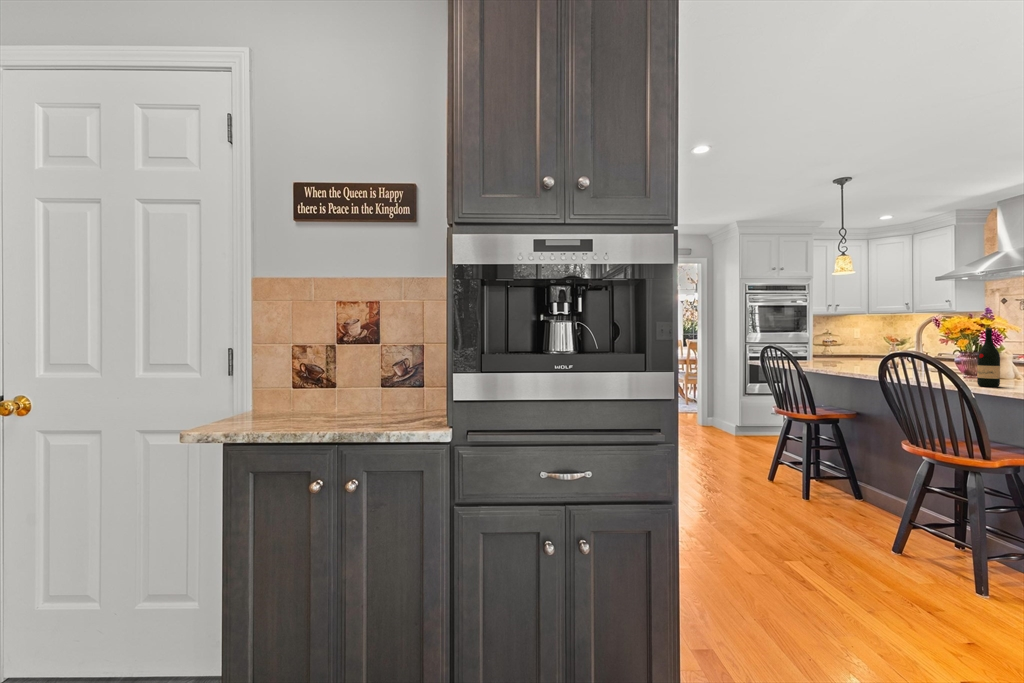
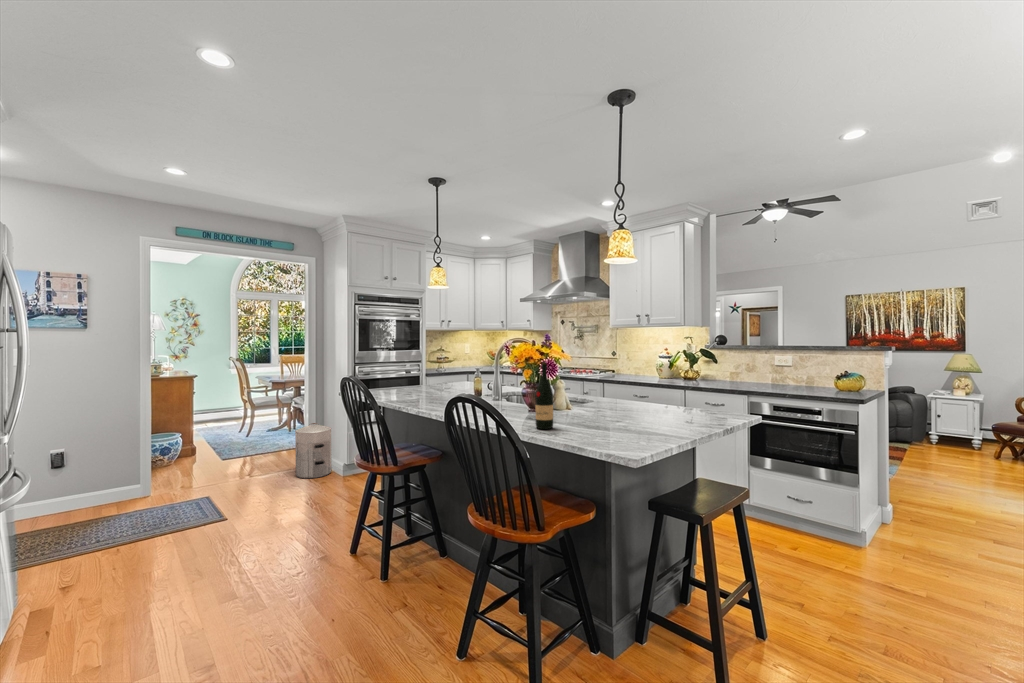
waste bin: none [698,390,727,433] -> present [295,423,332,478]

